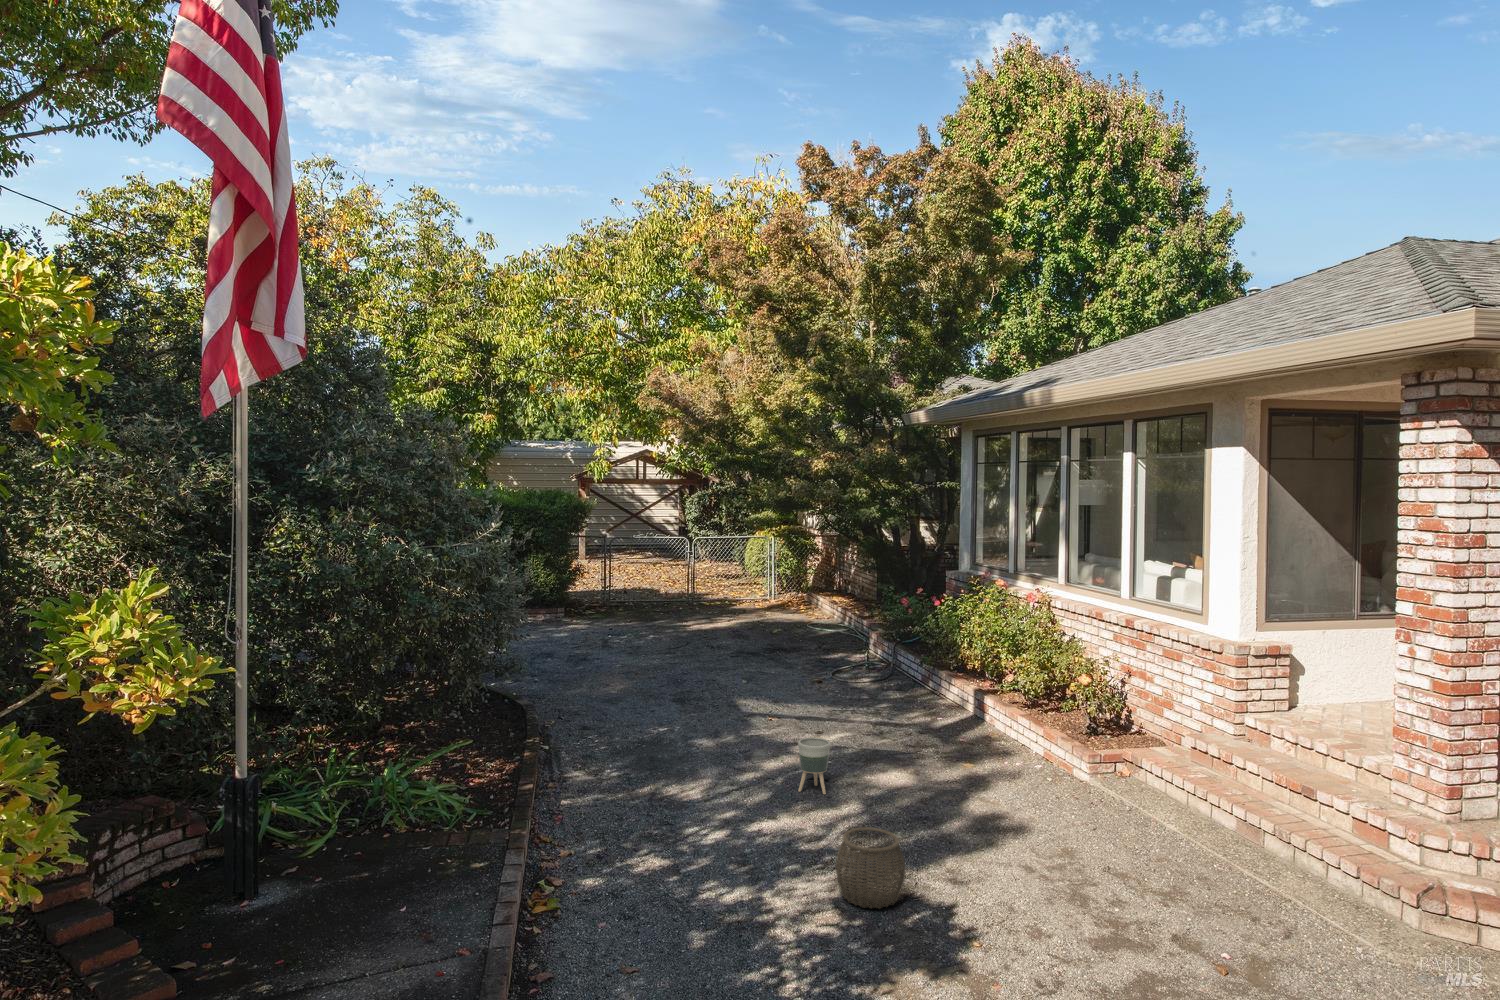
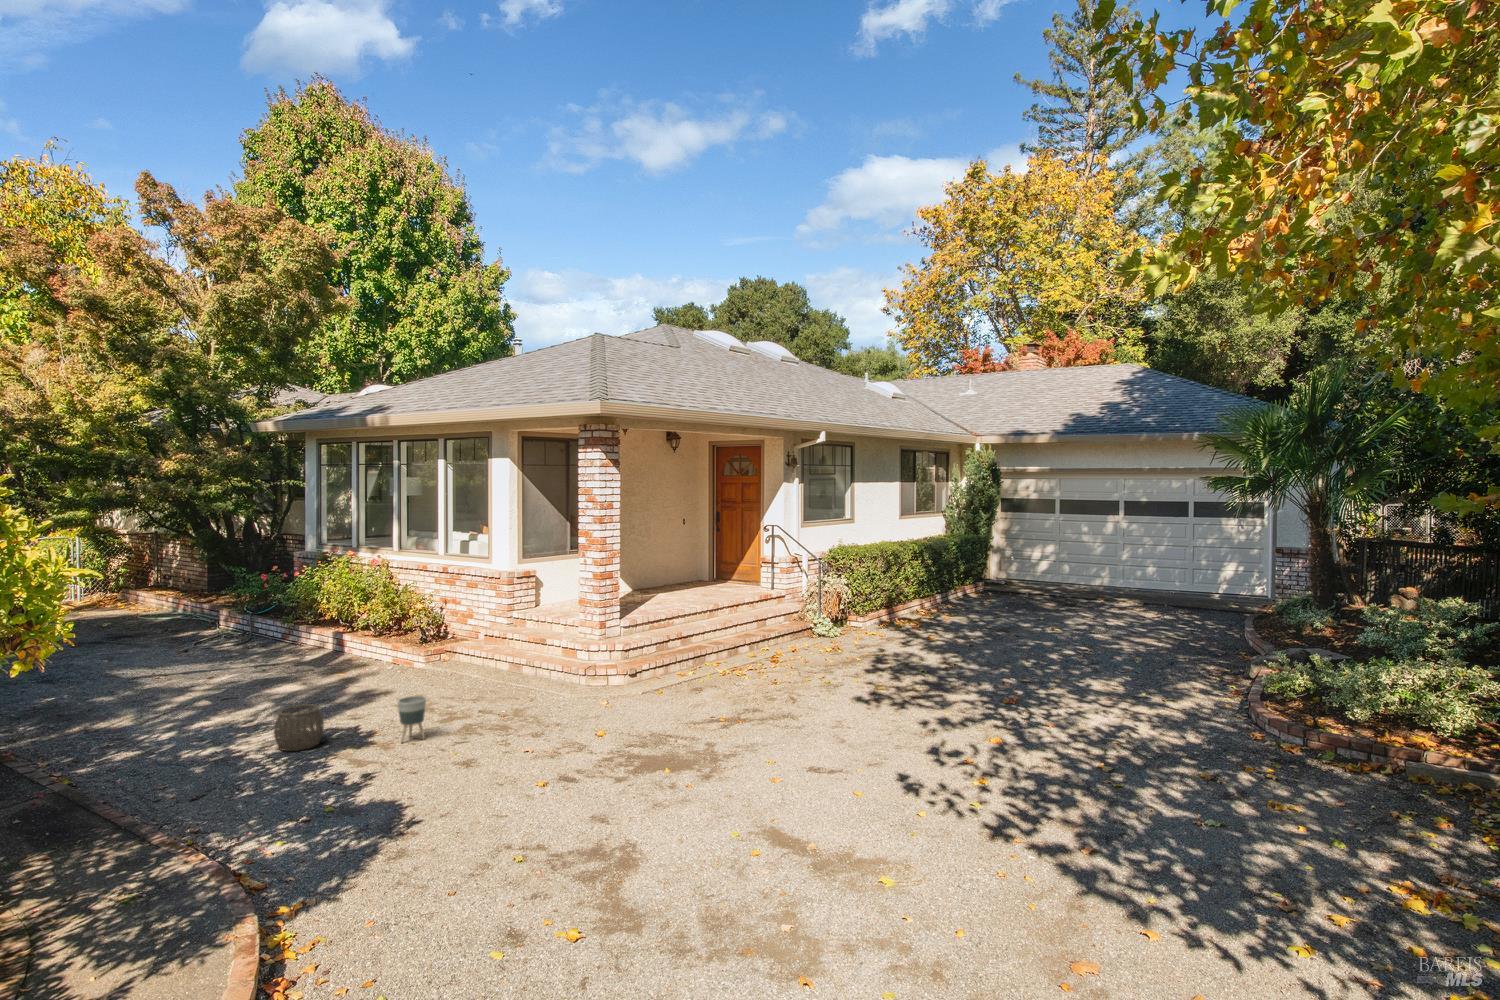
planter: present [798,738,830,794] -> present [397,696,426,743]

